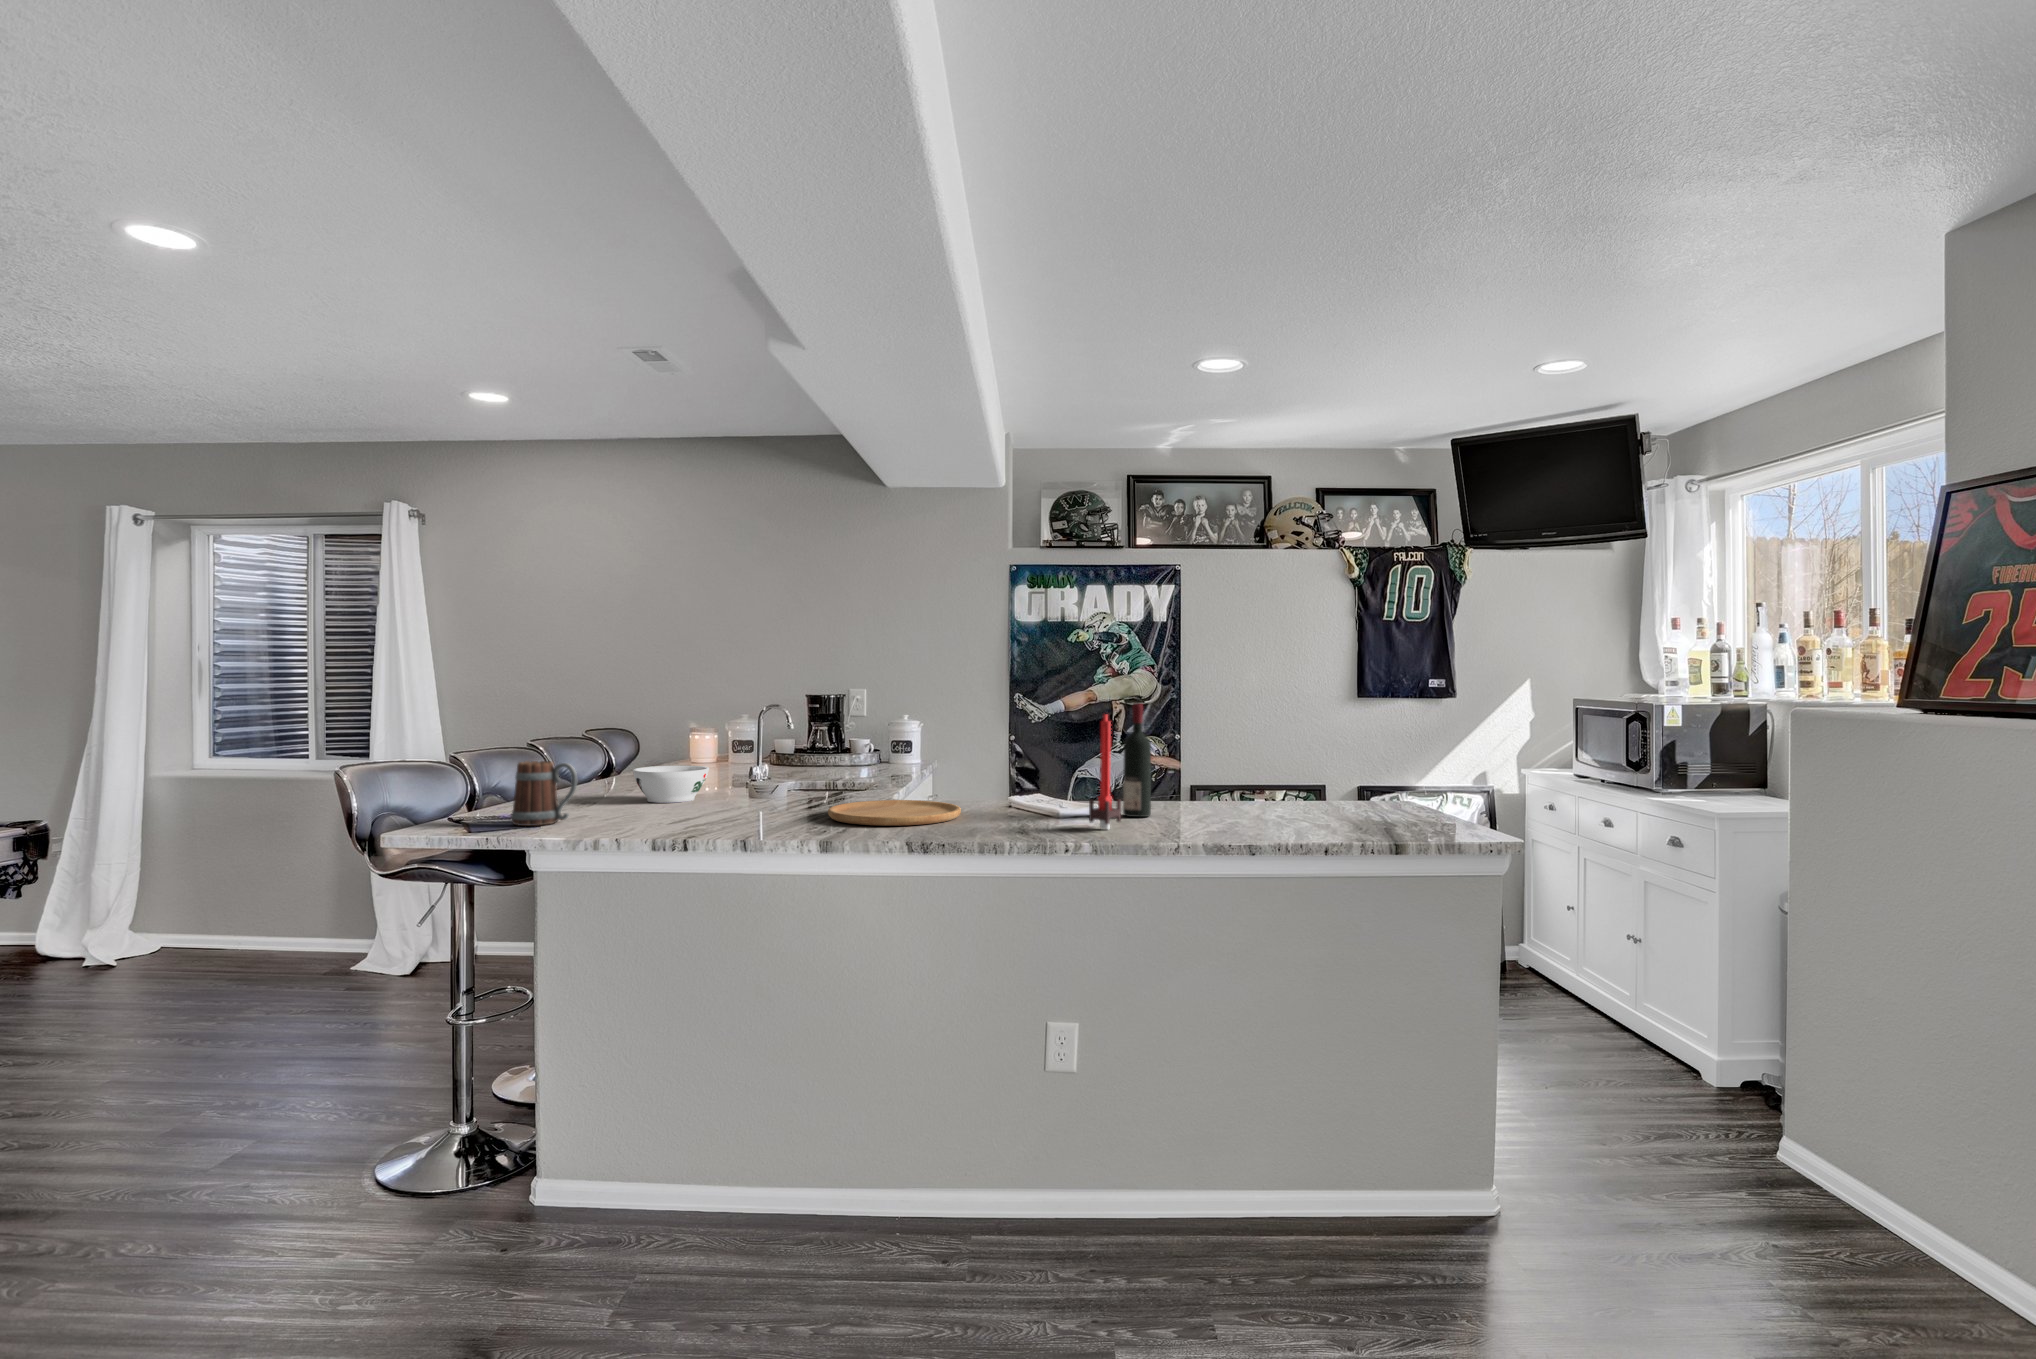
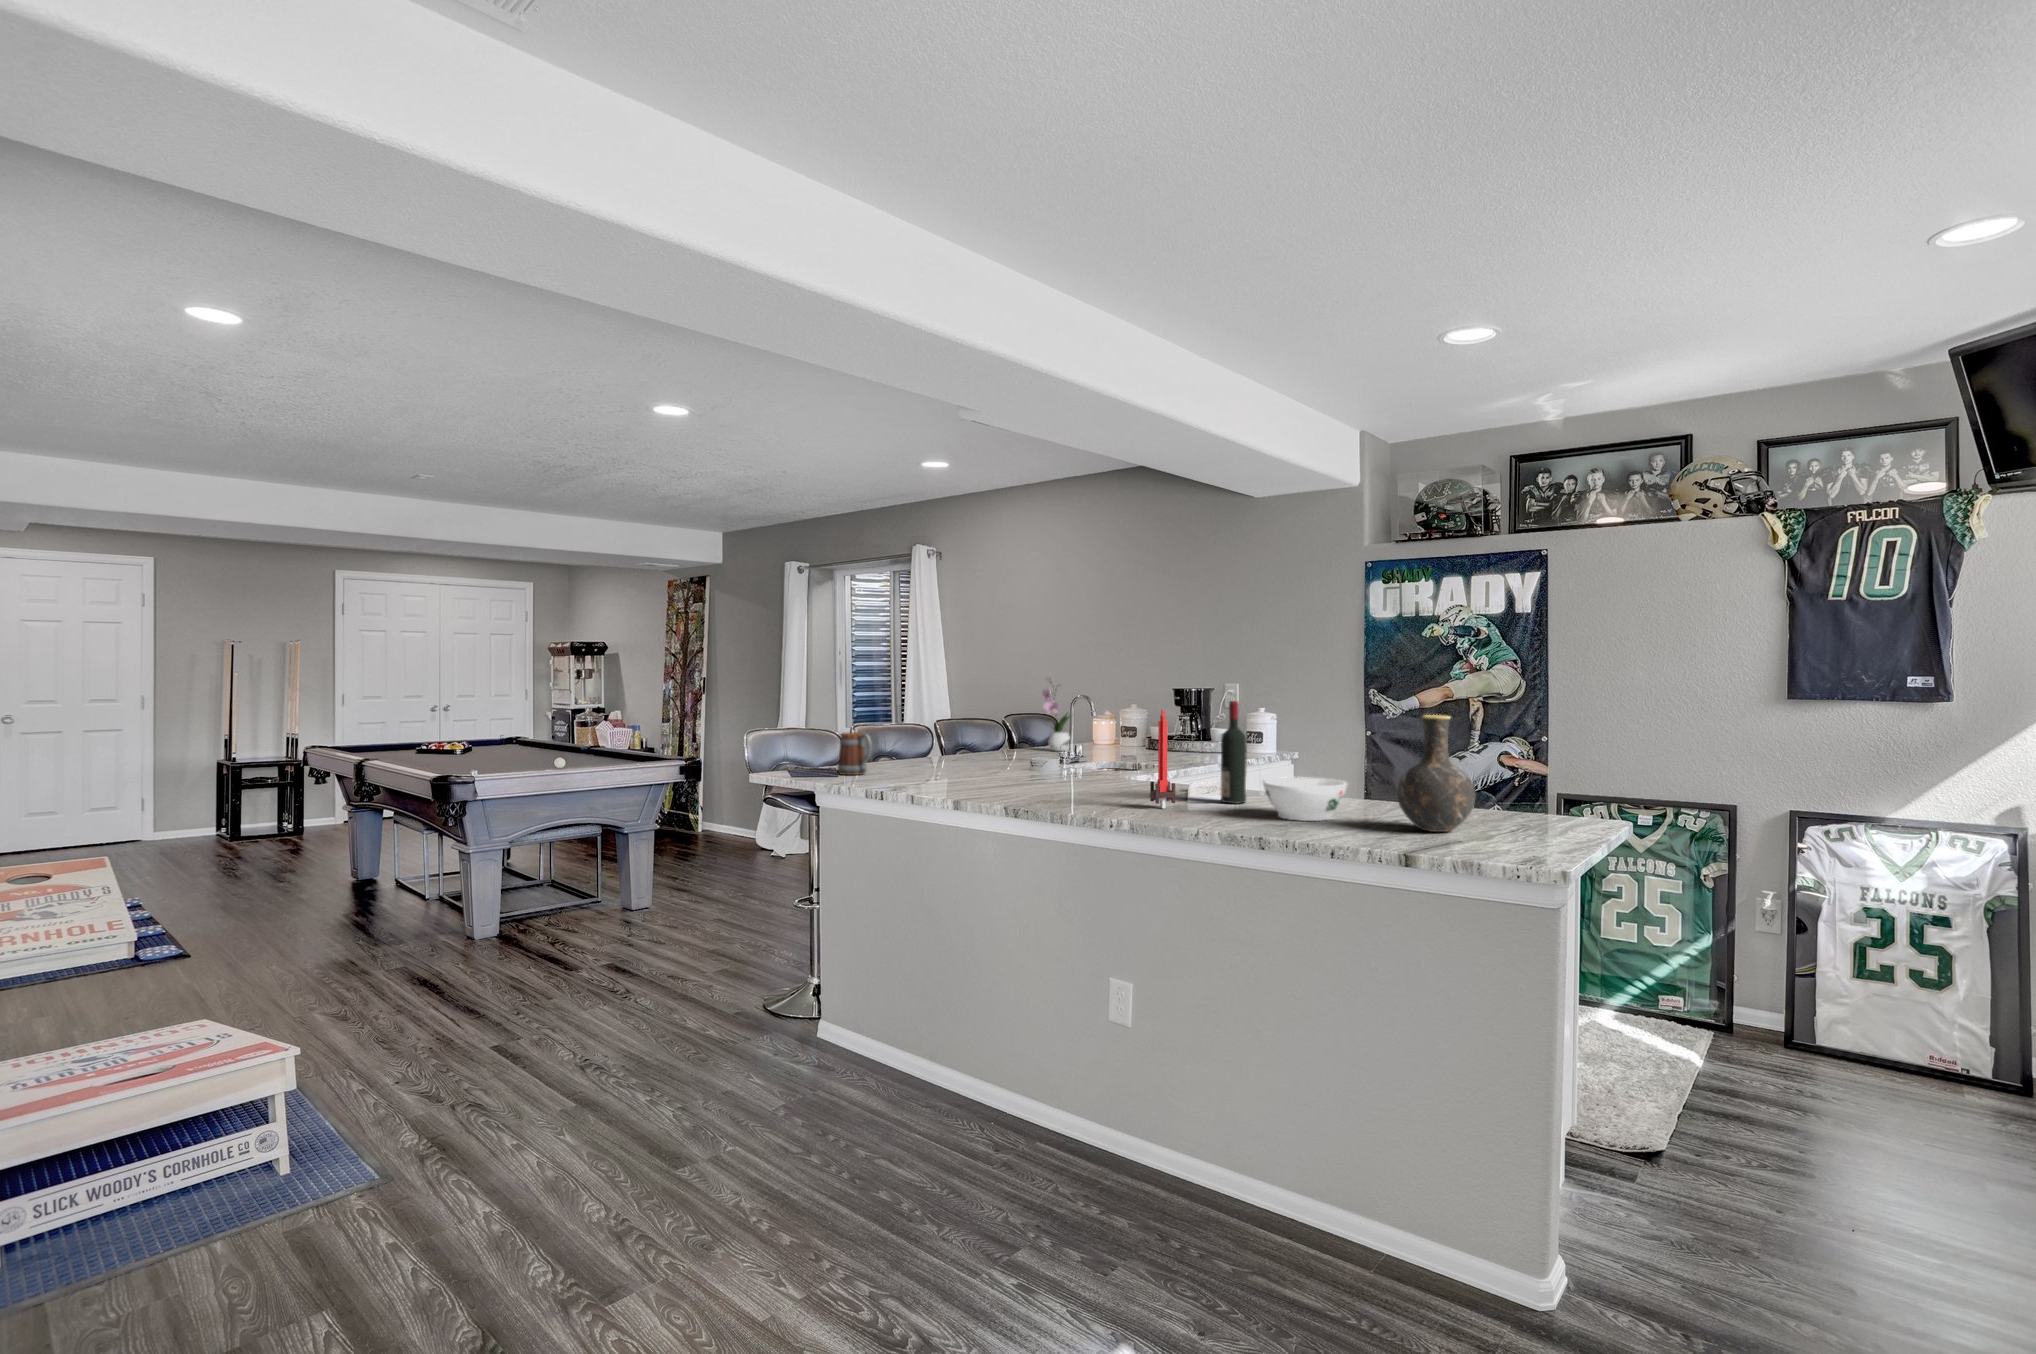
flower arrangement: none [677,681,721,774] -> present [1042,682,1070,751]
vase: none [1364,713,1440,827] -> present [1397,715,1475,832]
bowl: present [632,766,709,803] -> present [1263,777,1347,821]
cutting board: present [828,800,961,826] -> none [1005,775,1110,793]

